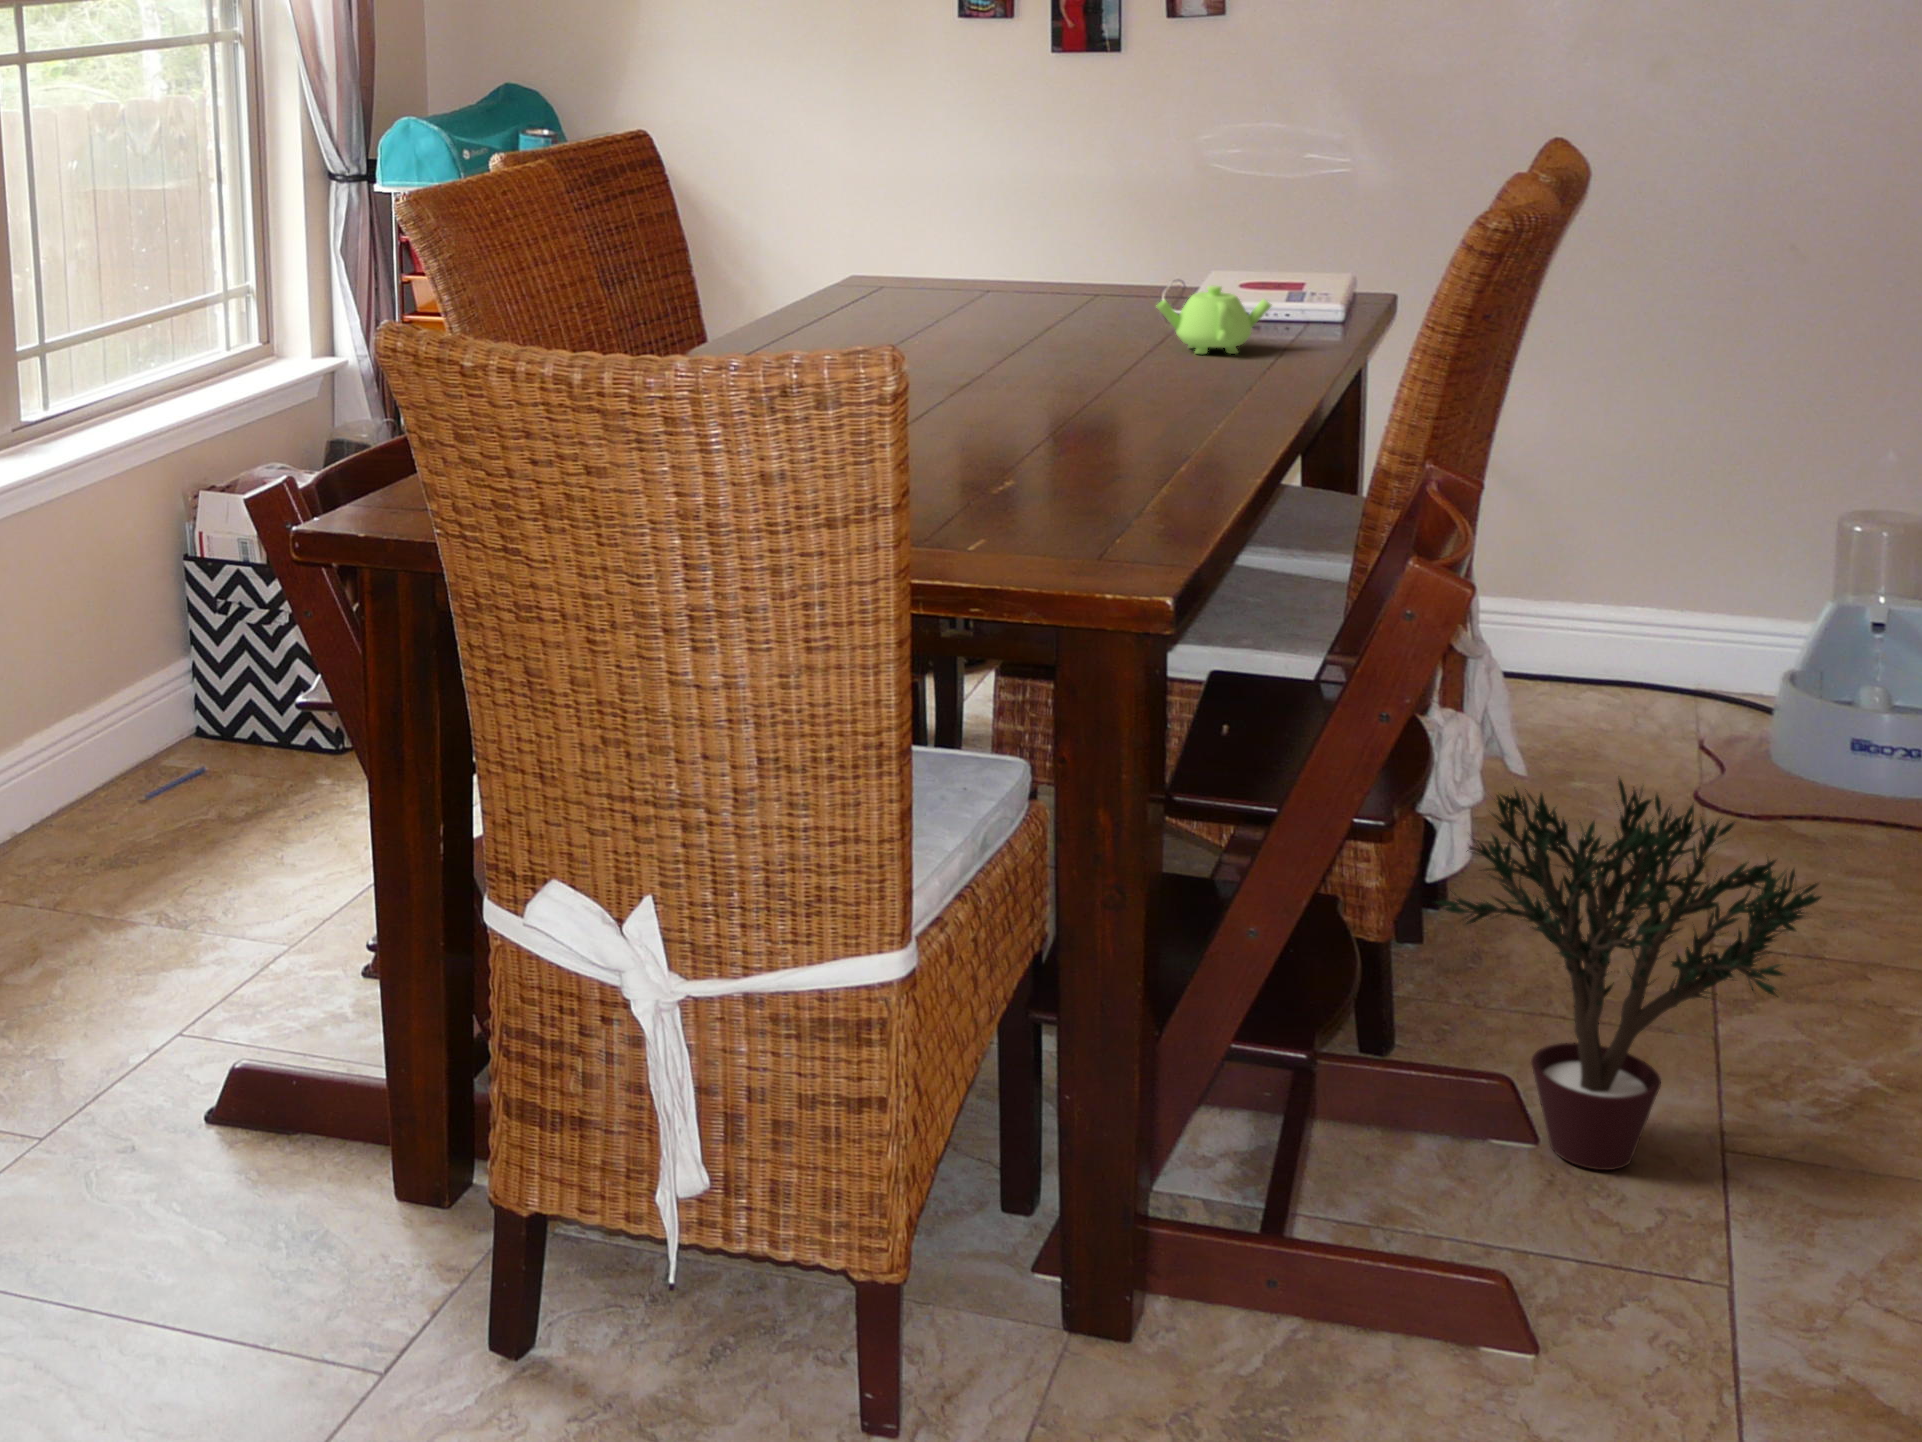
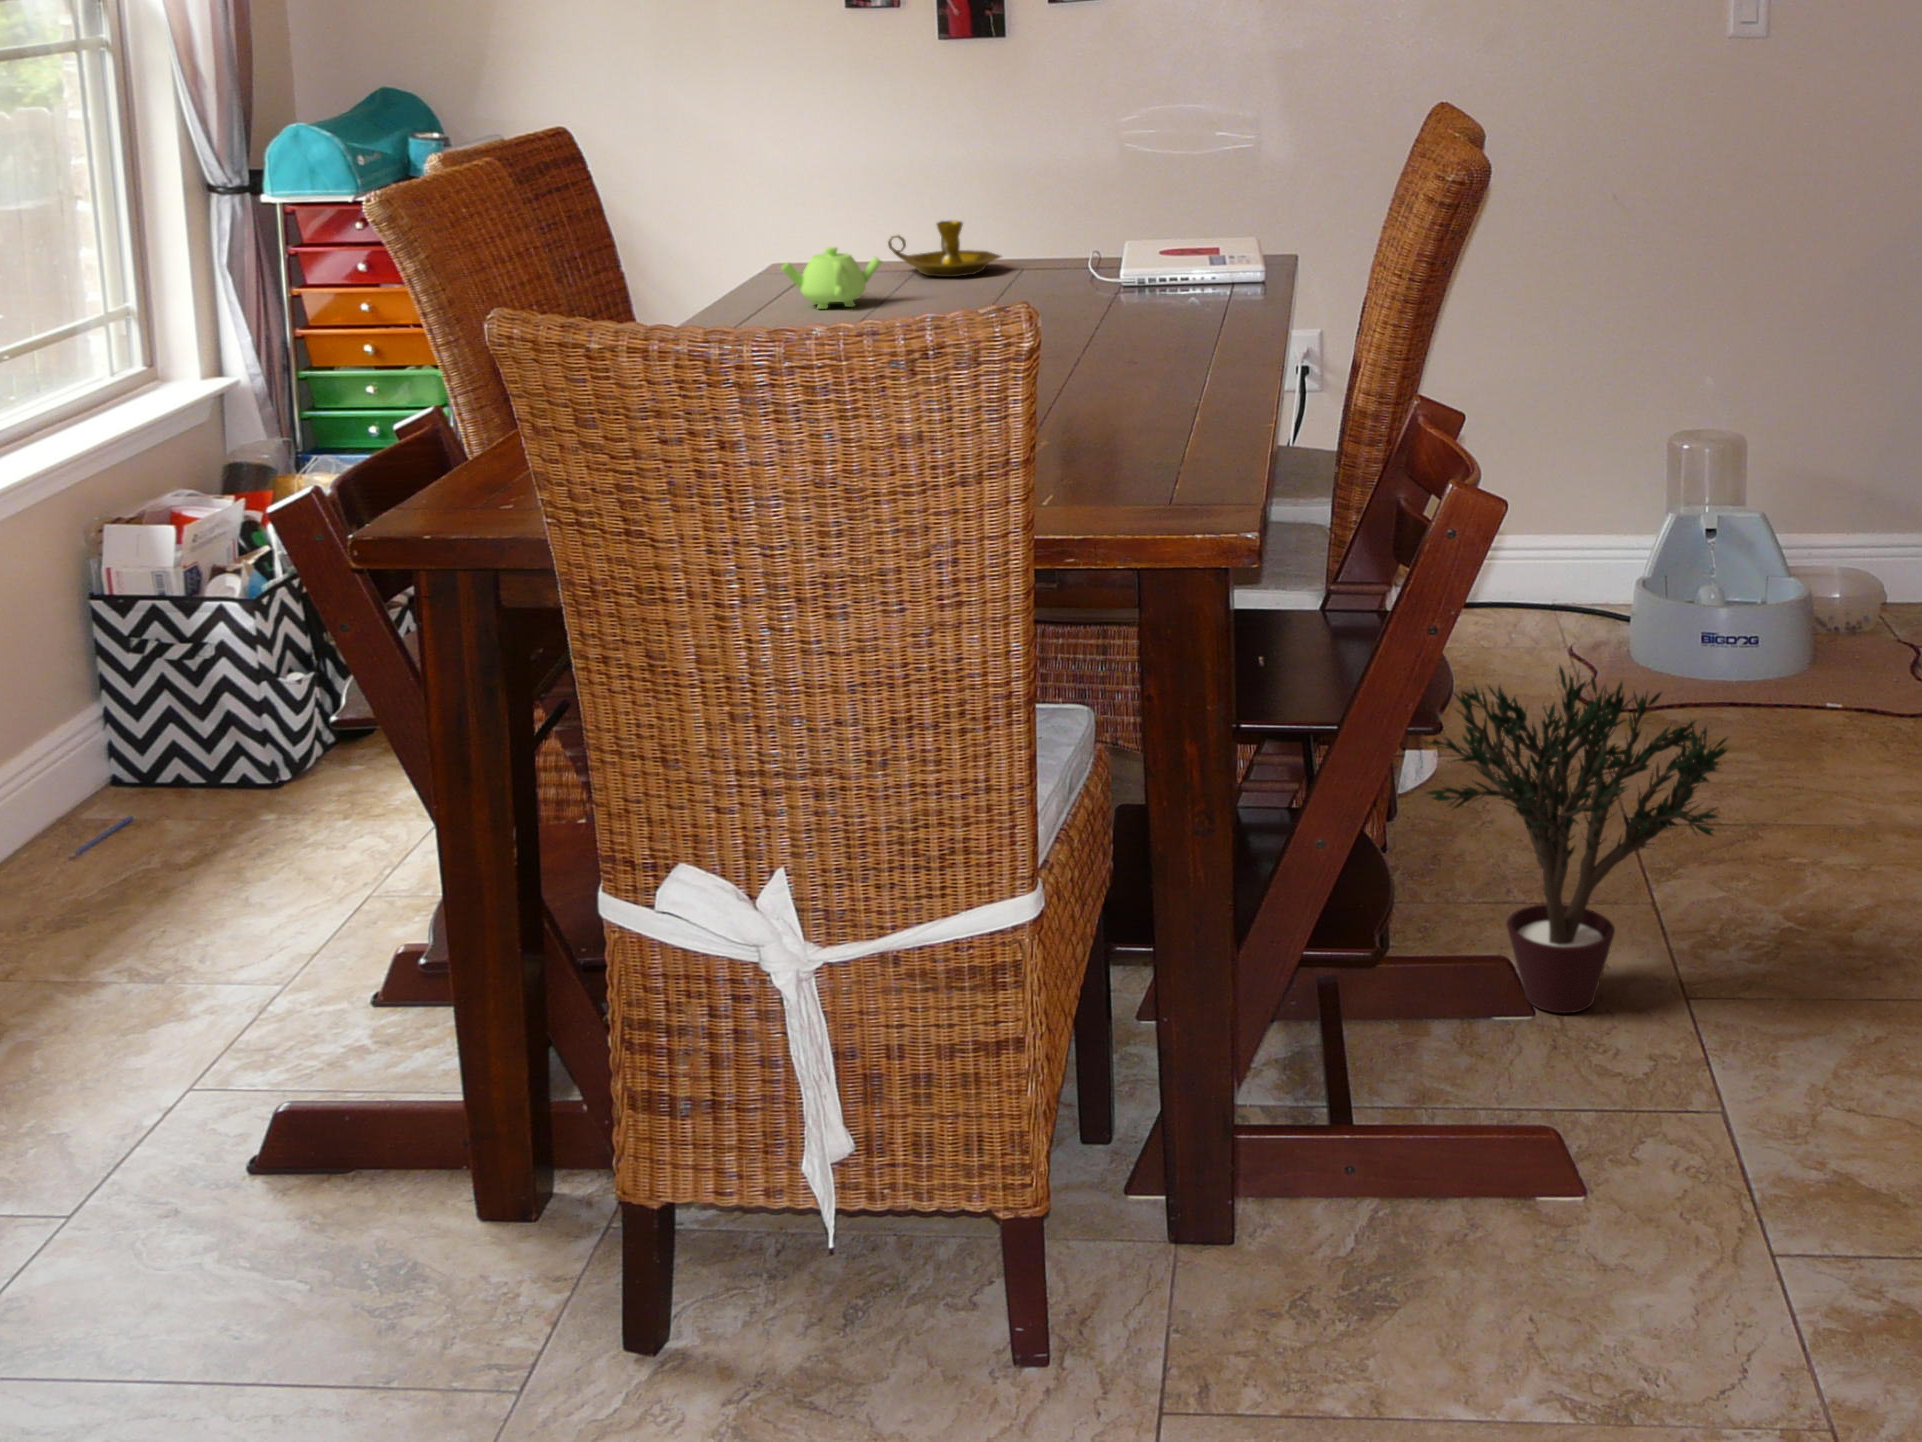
candlestick: none [950,243,1067,301] -> present [888,221,1001,277]
teapot: present [1157,286,1271,354] -> present [781,247,882,309]

